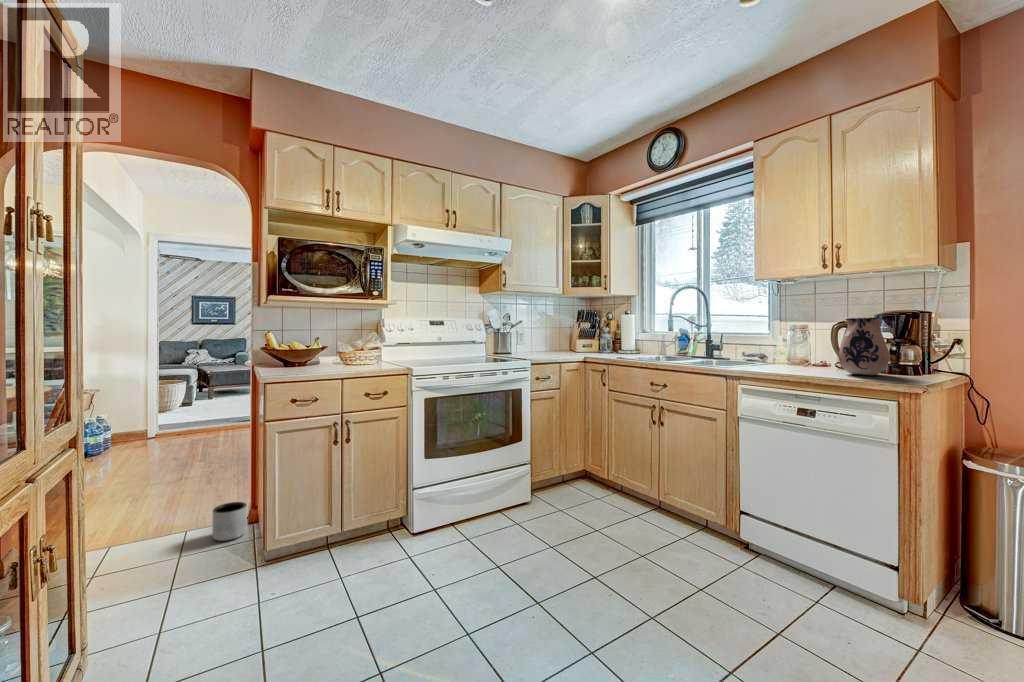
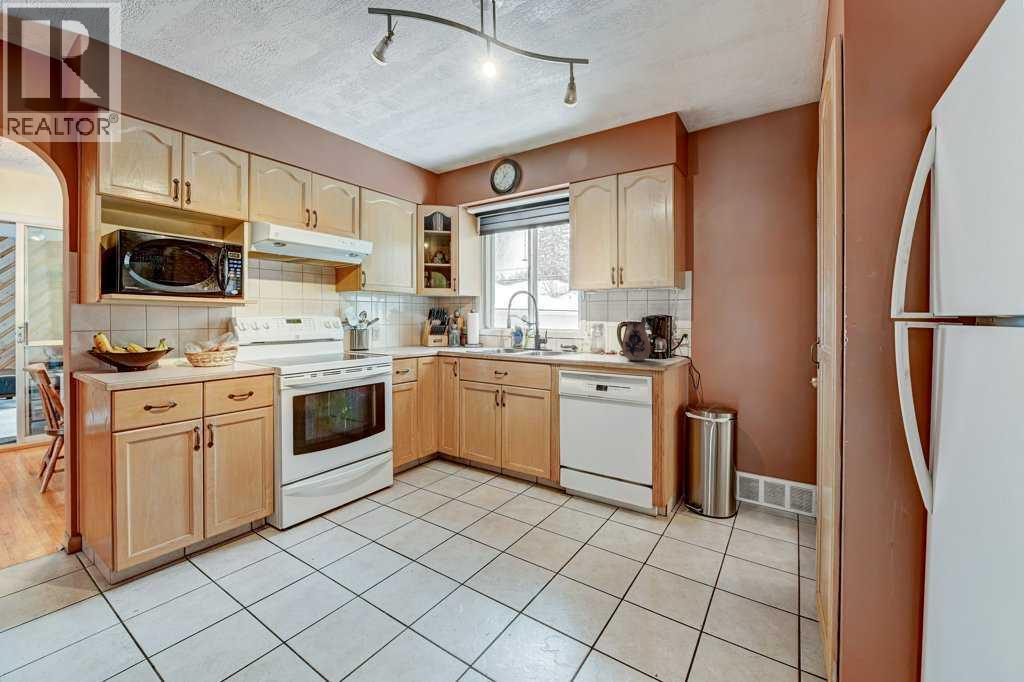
planter: present [212,502,247,541] -> none [26,525,74,571]

